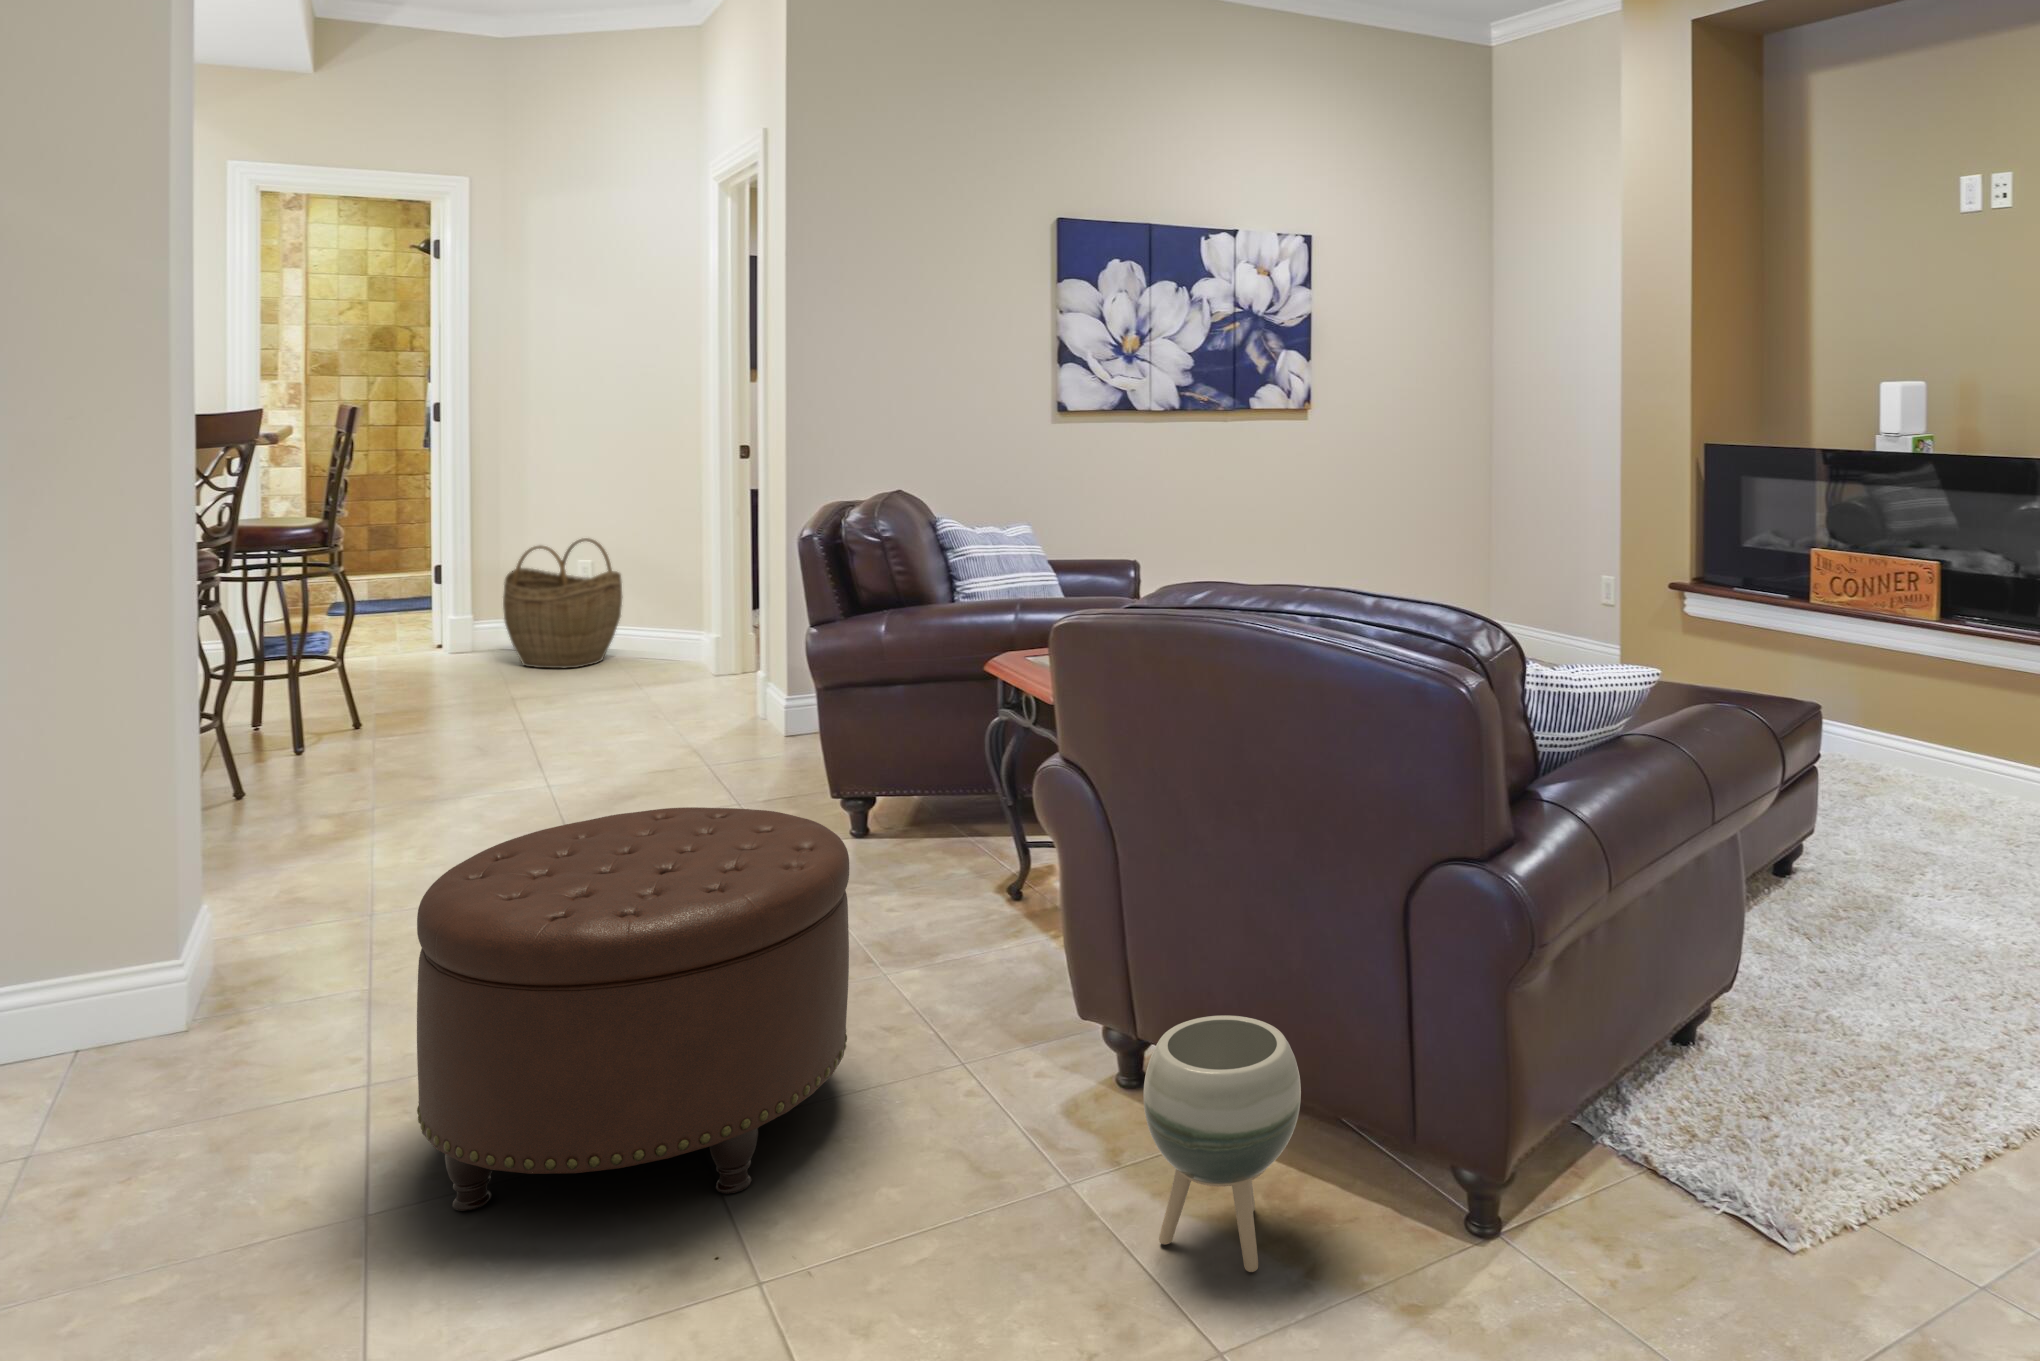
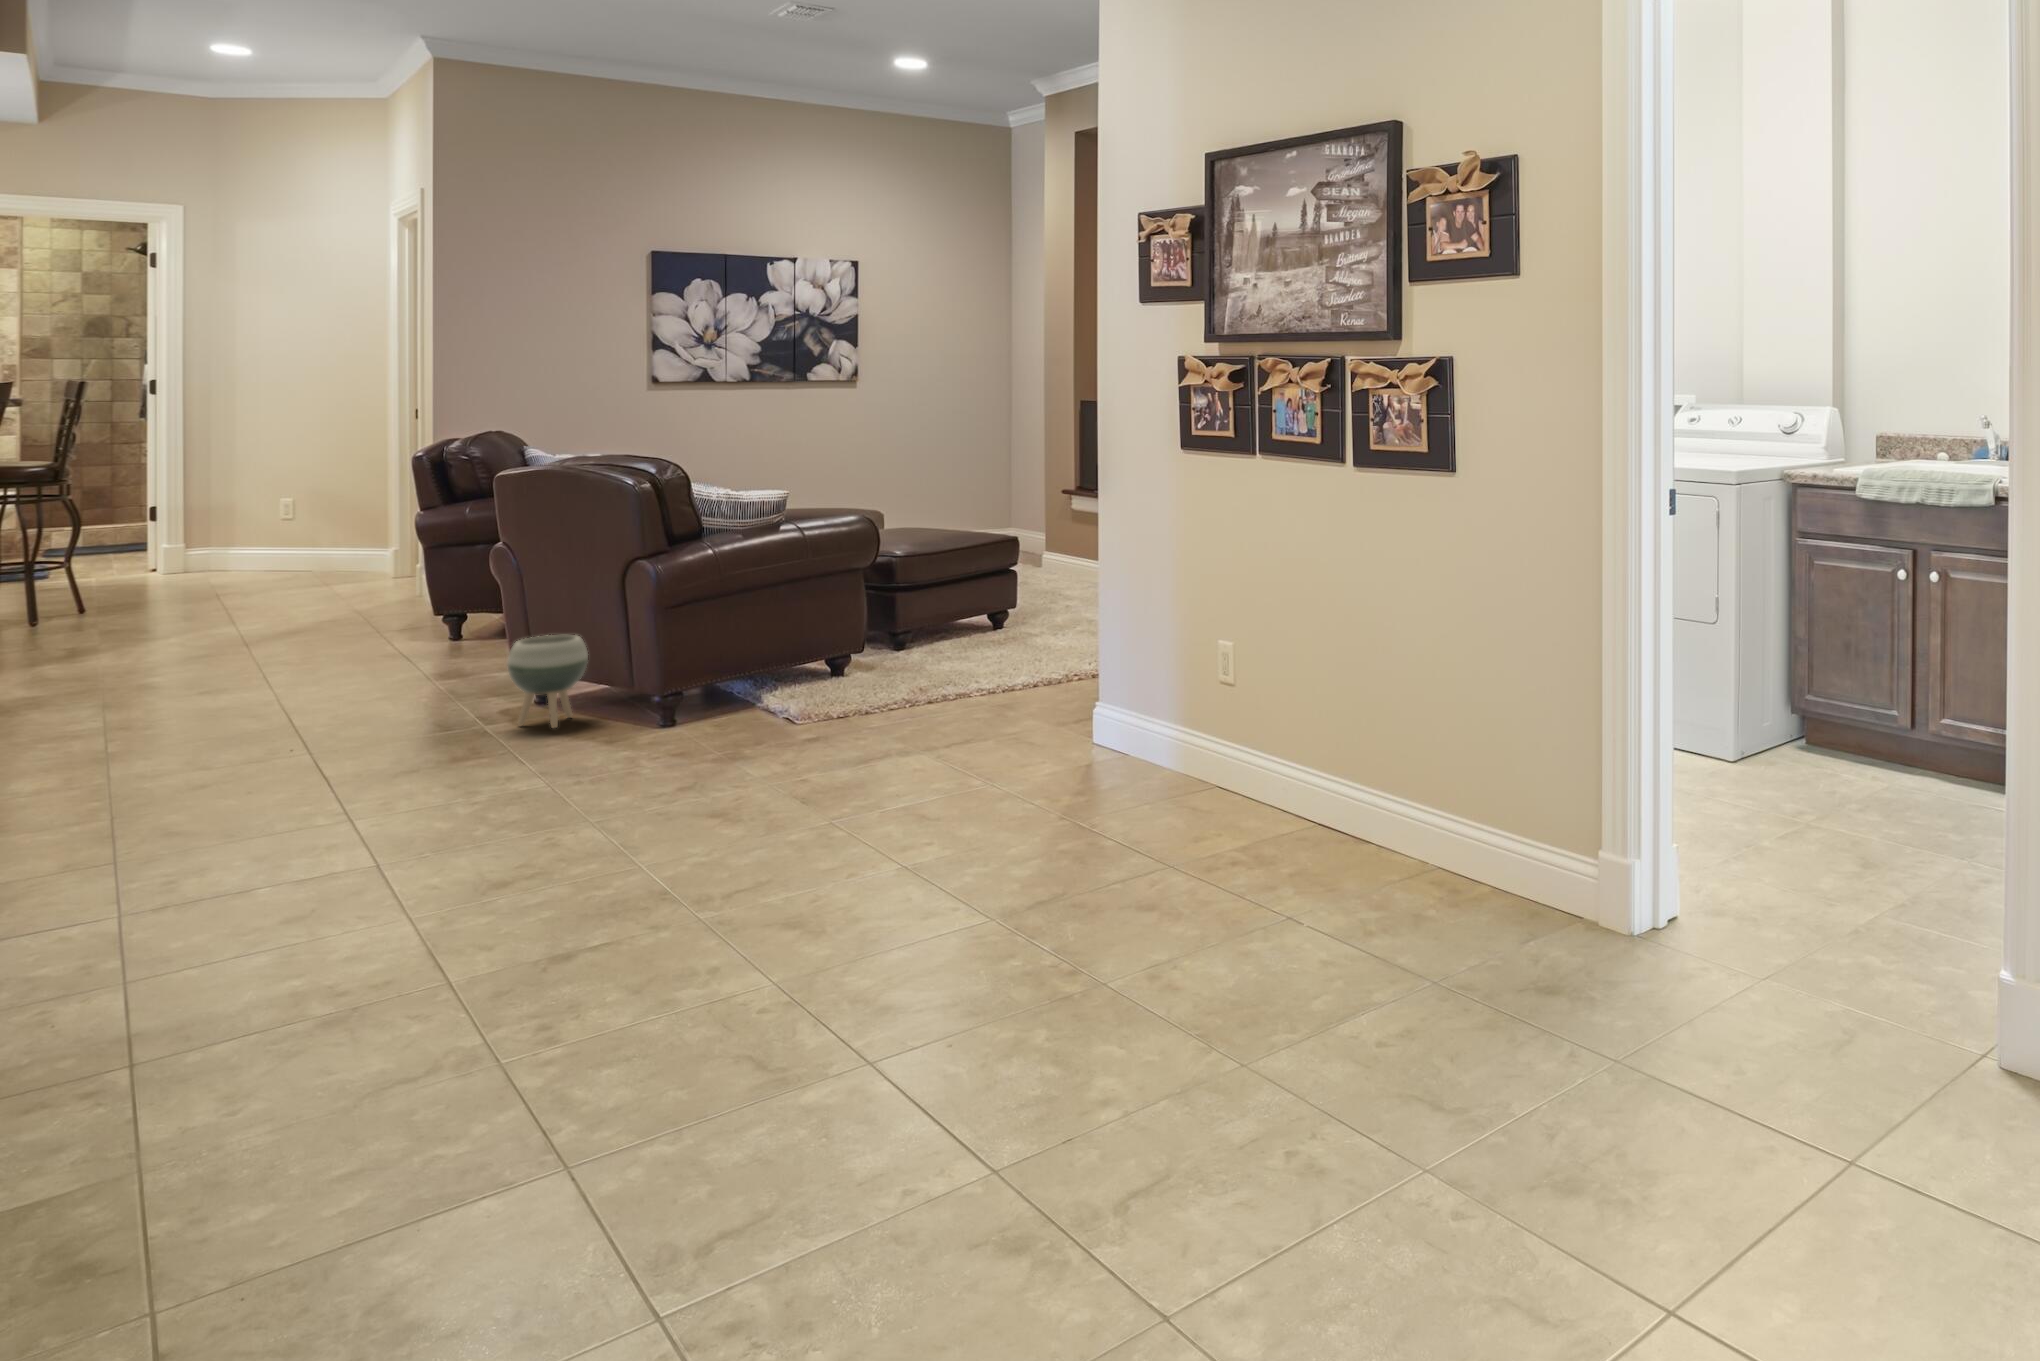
woven basket: present [503,538,623,668] -> none [211,481,316,576]
ottoman: present [417,807,849,1211] -> none [140,577,388,737]

